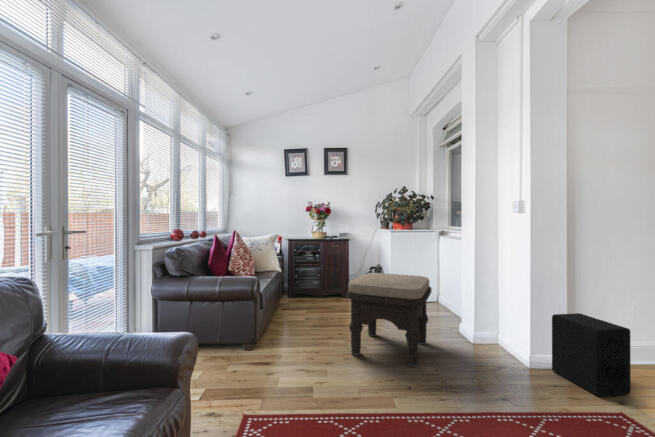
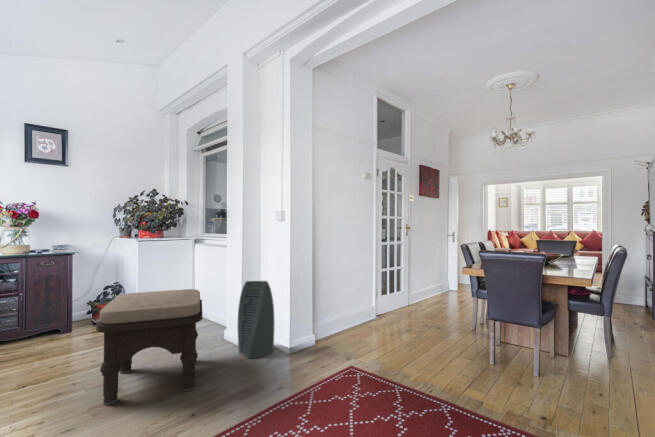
air purifier: none [468,276,512,360] -> present [237,281,275,359]
speaker: present [552,313,631,397] -> none [304,300,350,361]

